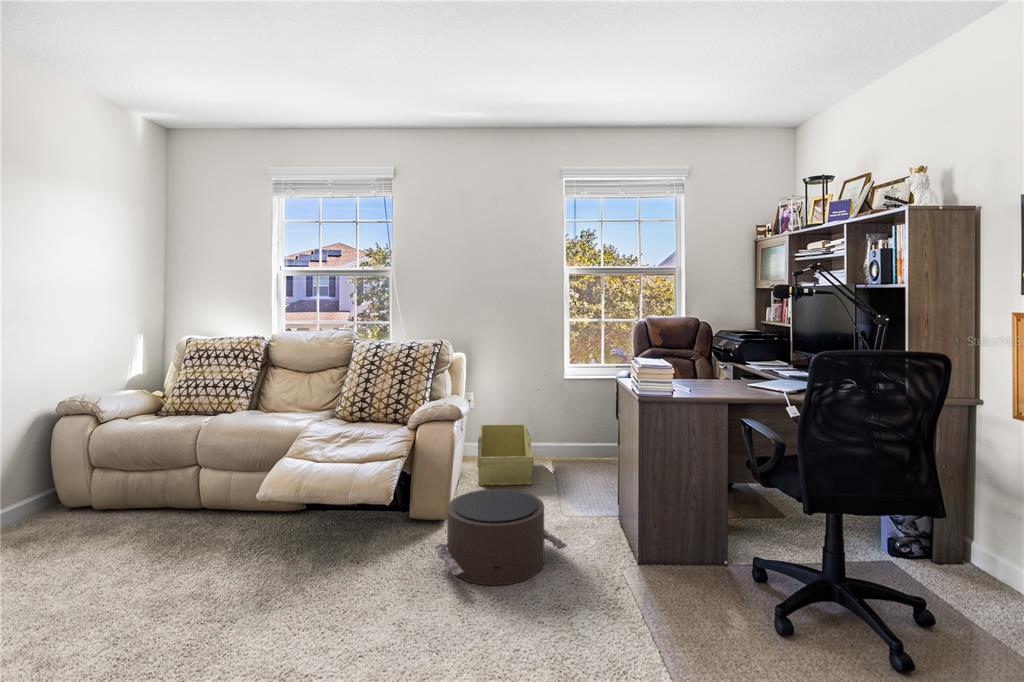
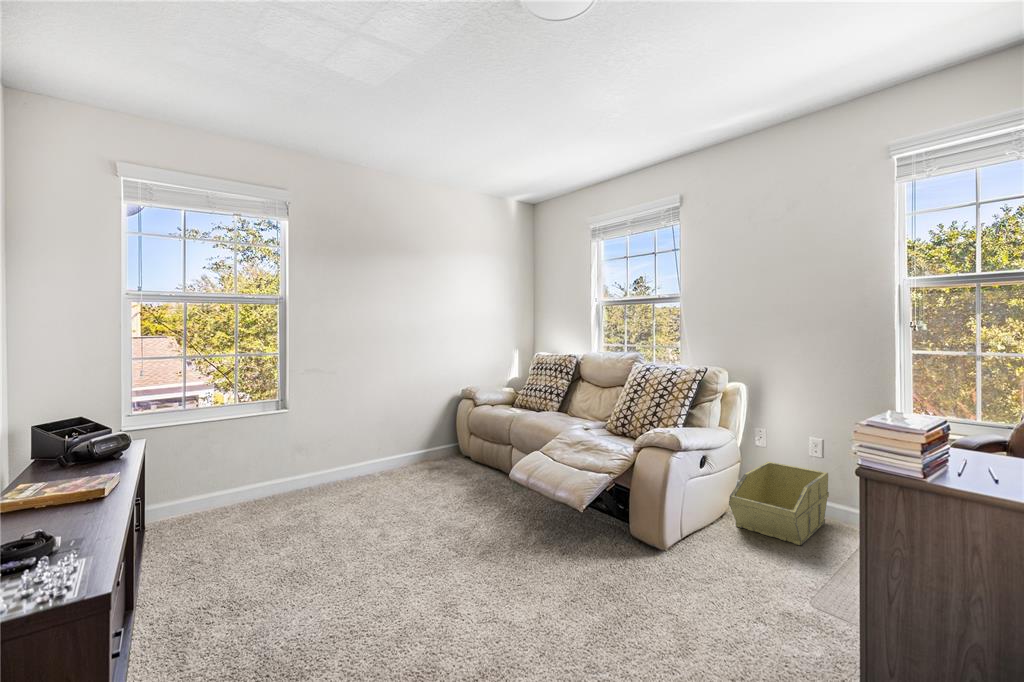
pouf: present [435,489,567,585] -> none [605,524,739,626]

